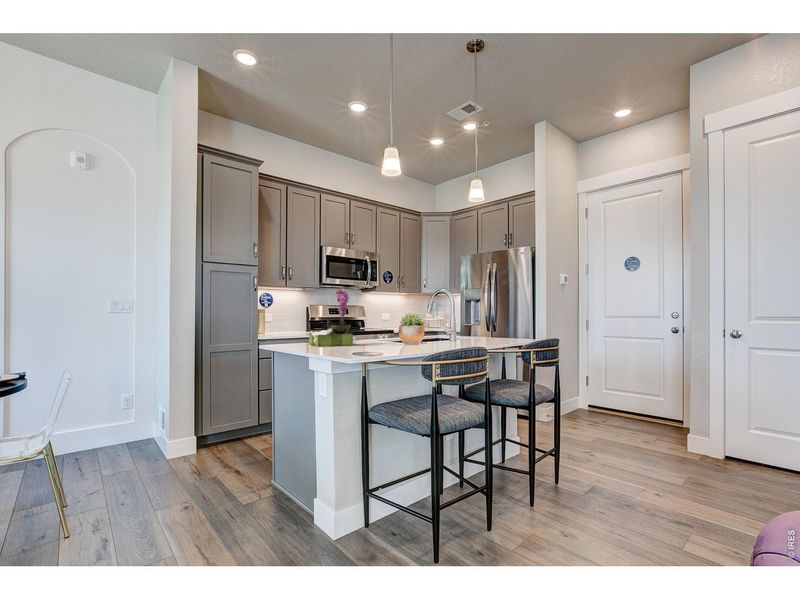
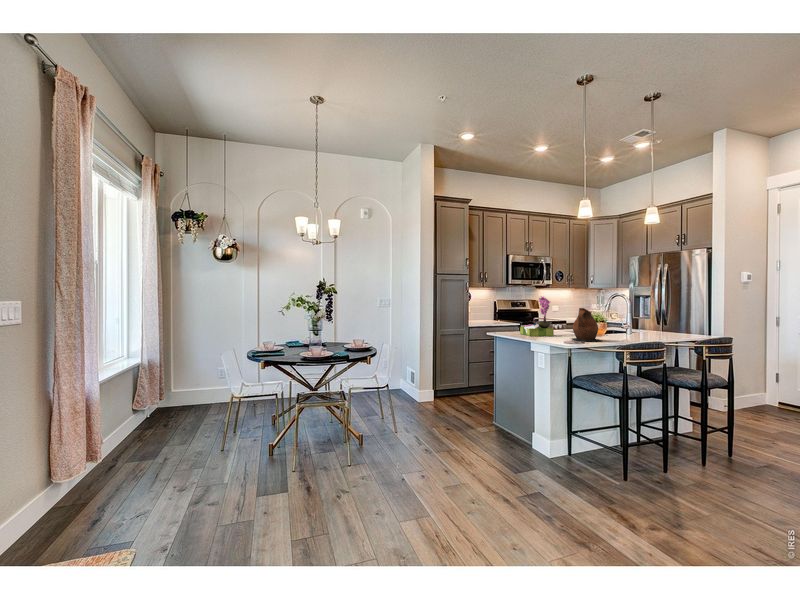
ceramic pitcher: none [368,301,412,349] -> present [572,308,603,341]

